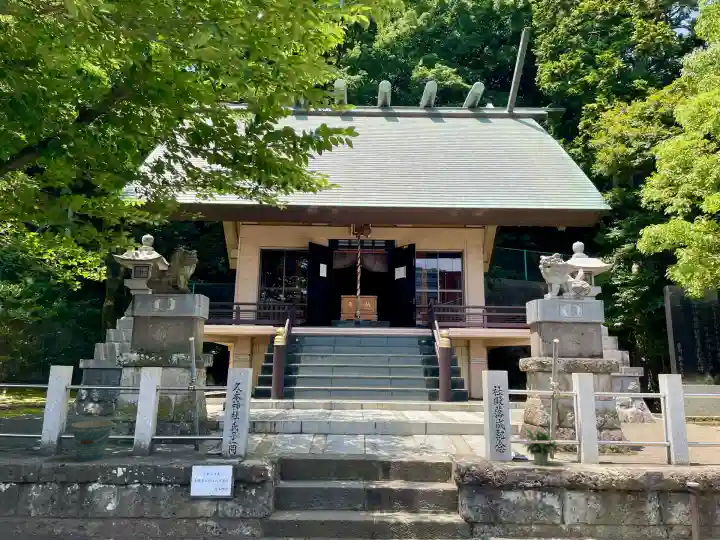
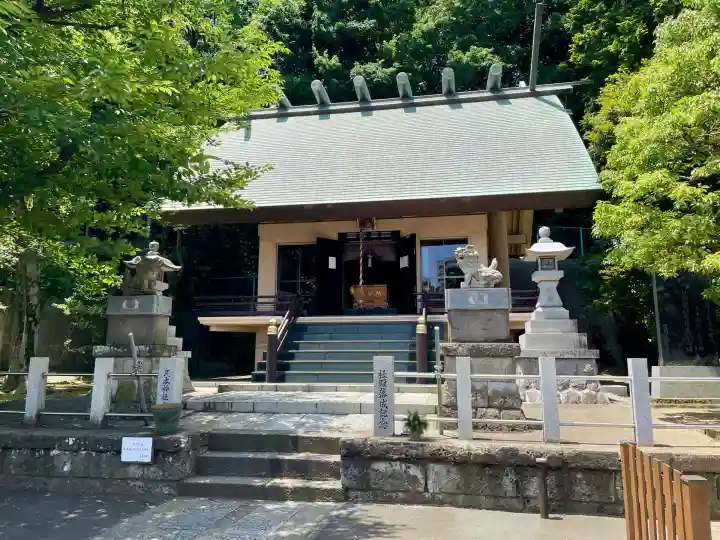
bucket: present [72,420,113,462] -> present [151,403,183,436]

